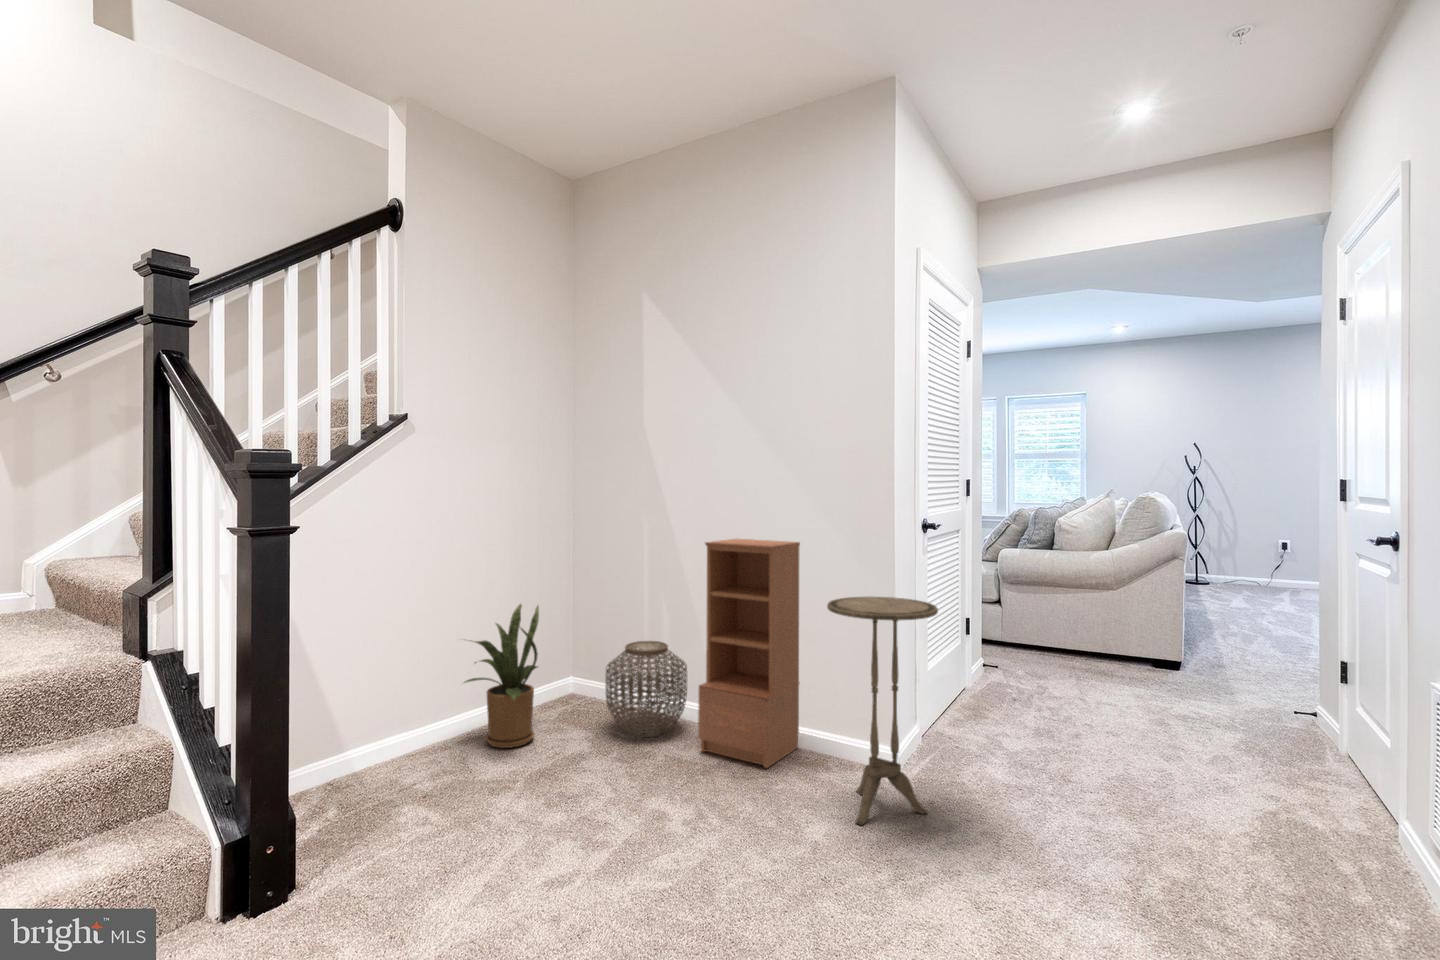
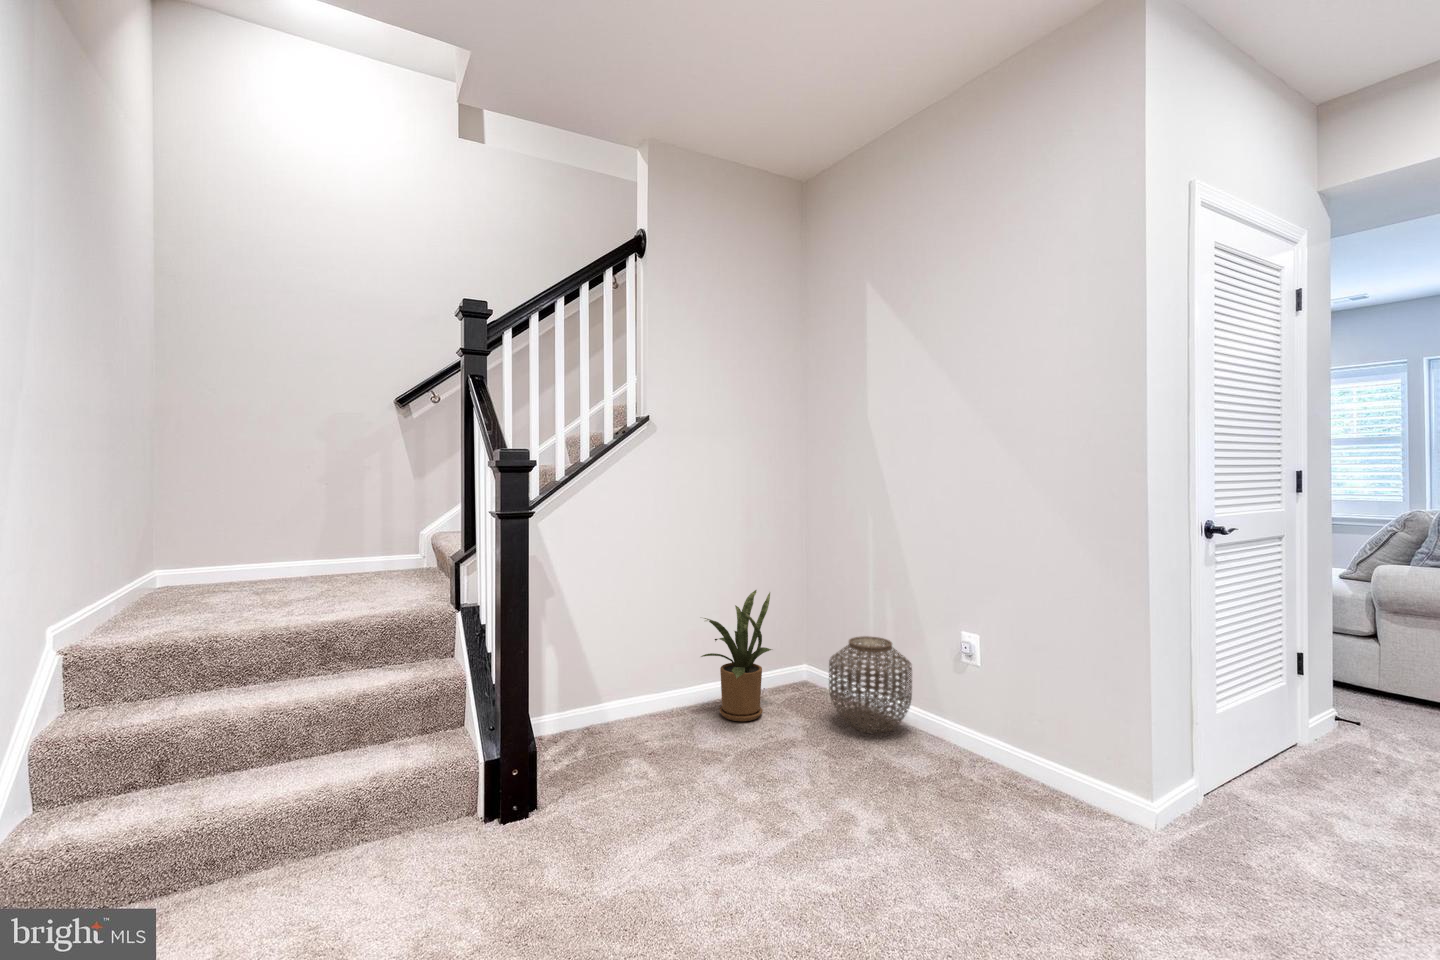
bookcase: present [698,539,800,768] -> none [914,538,1033,791]
side table: present [827,597,938,825] -> none [1041,612,1193,891]

